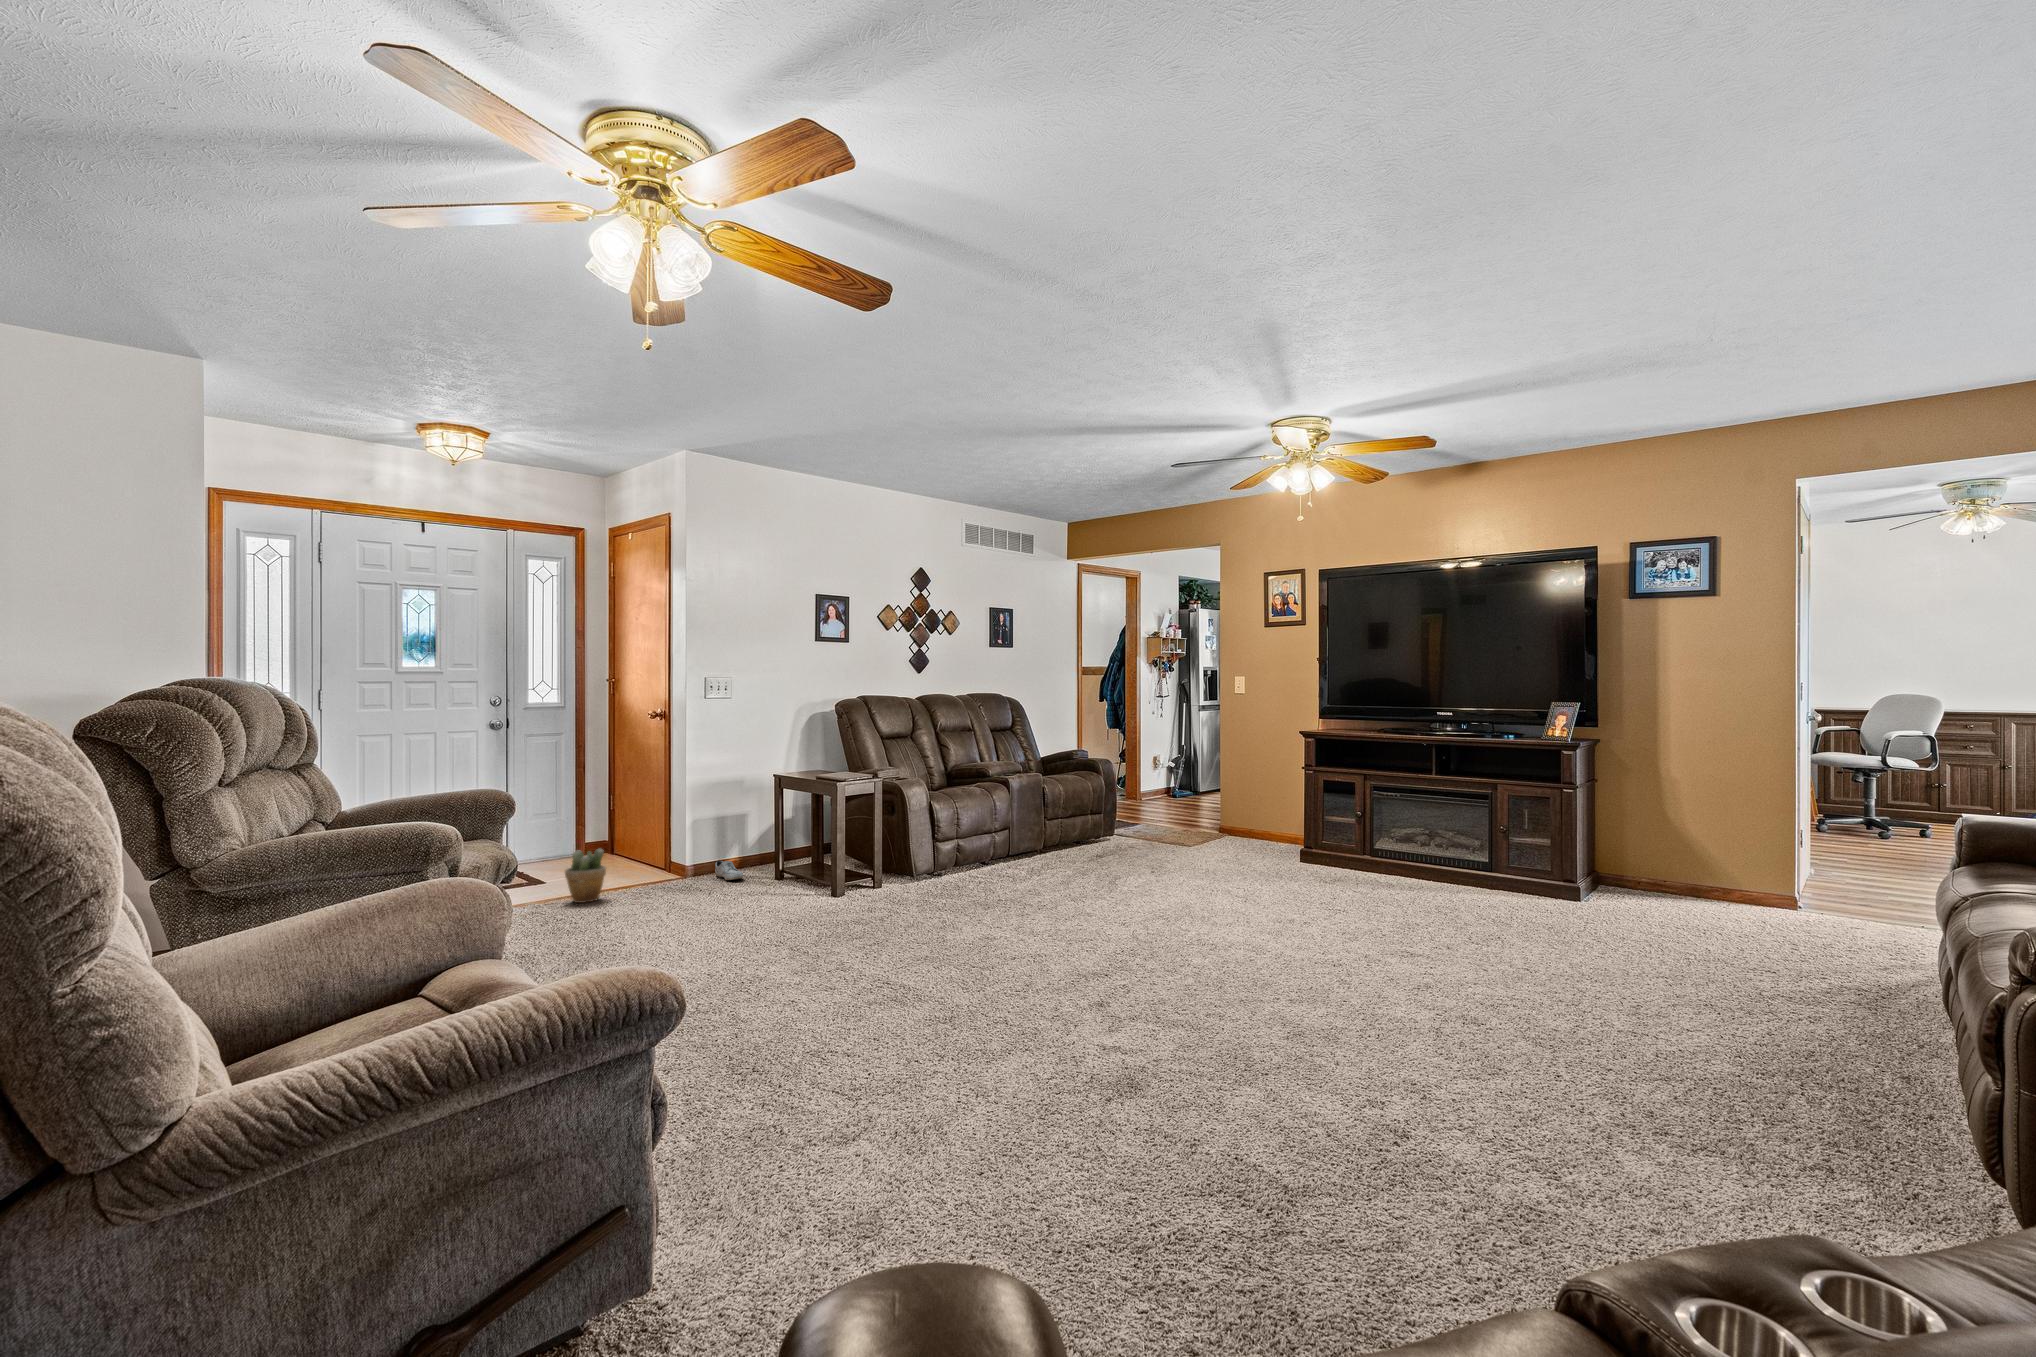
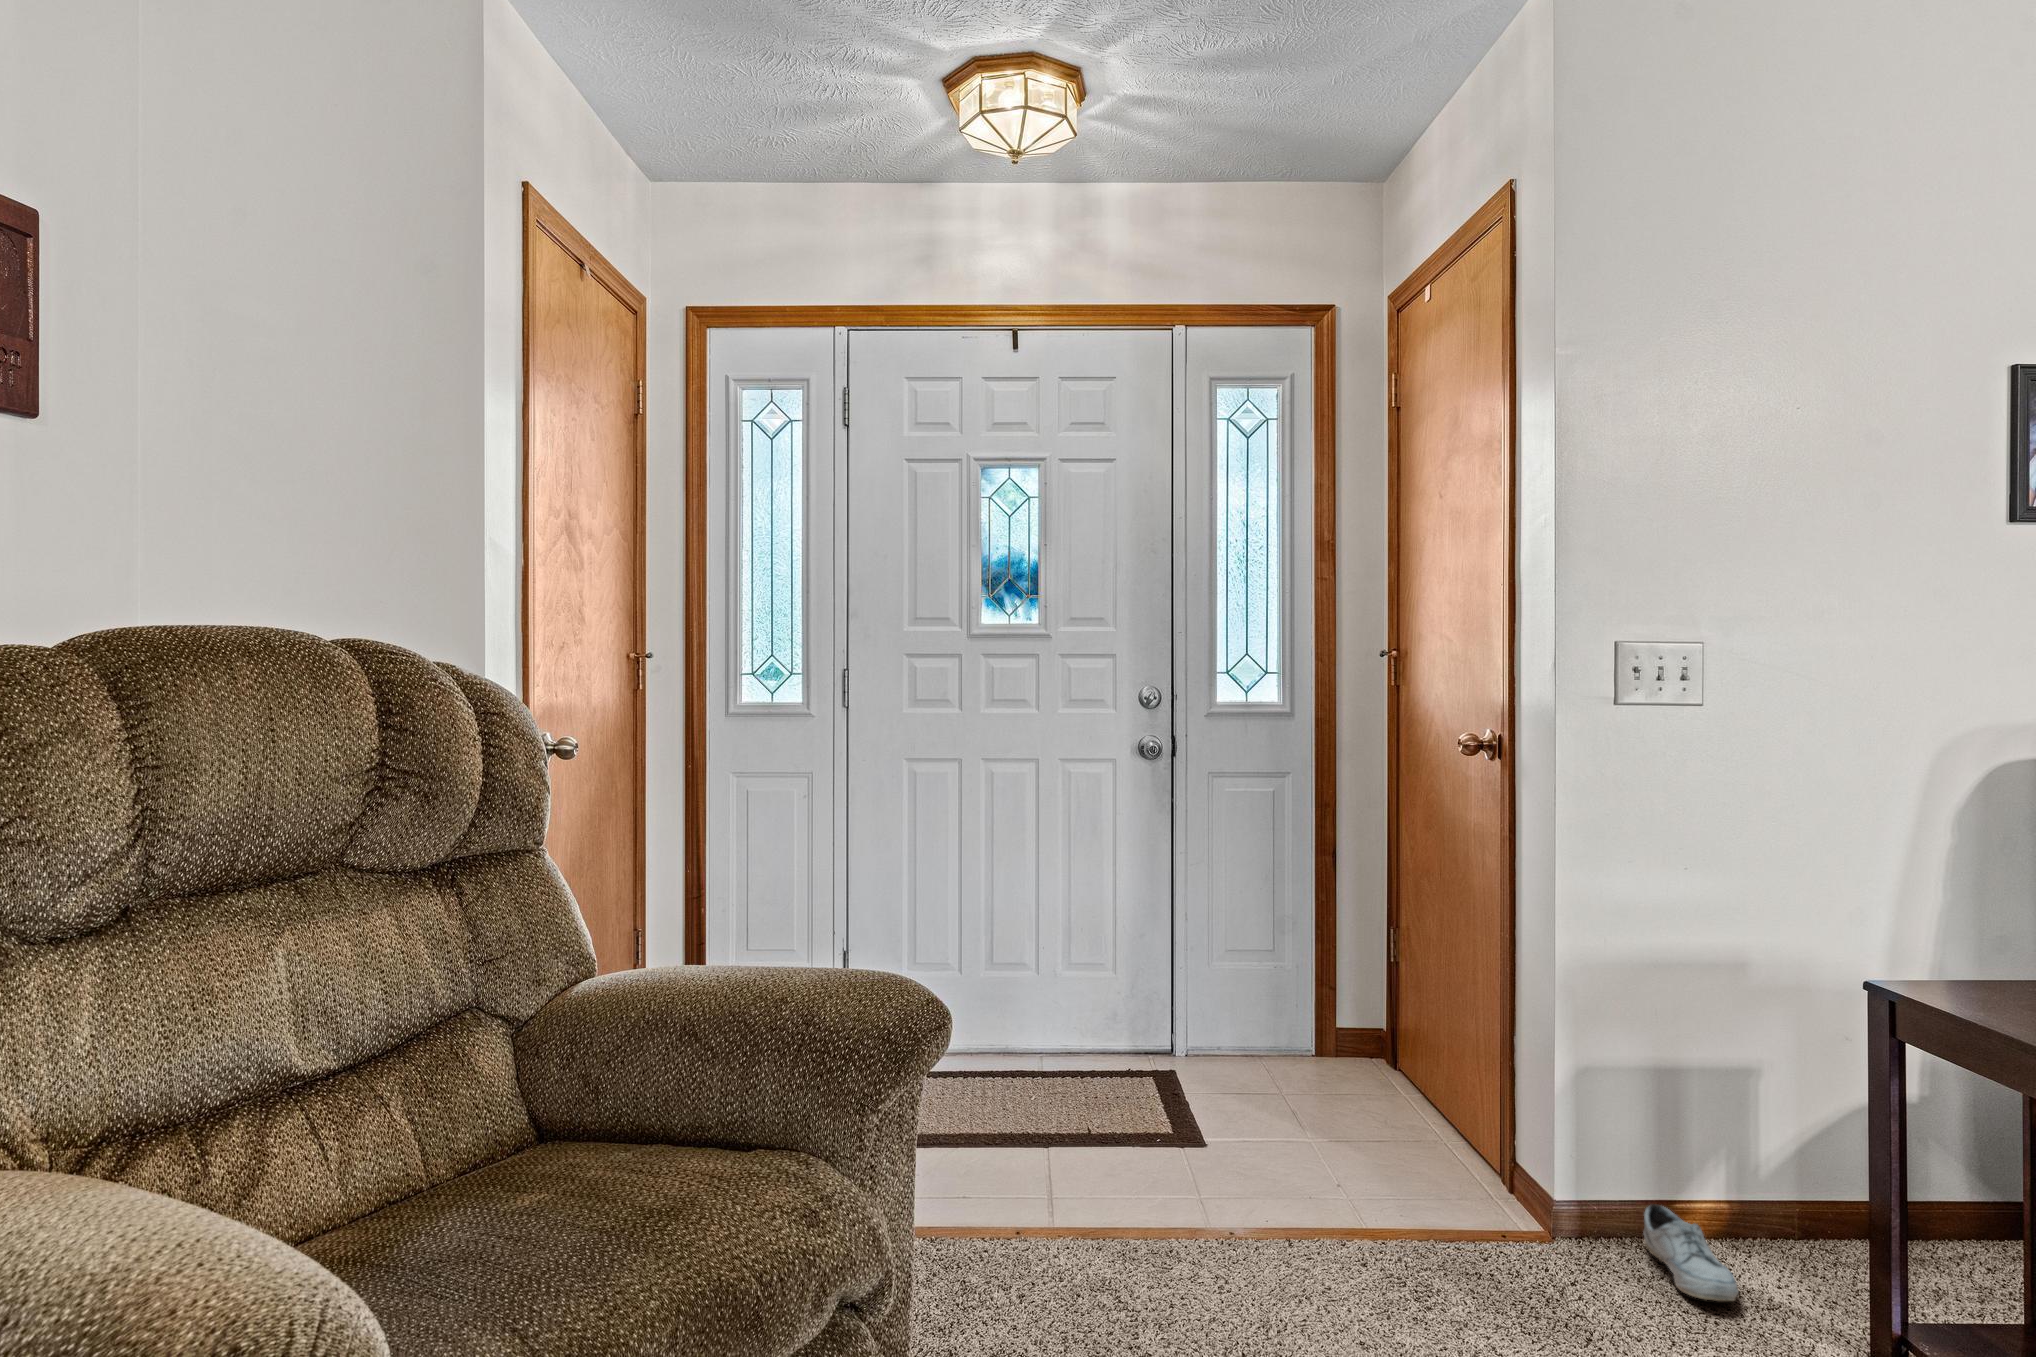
potted plant: present [565,849,606,903] -> none [1205,1133,1314,1292]

